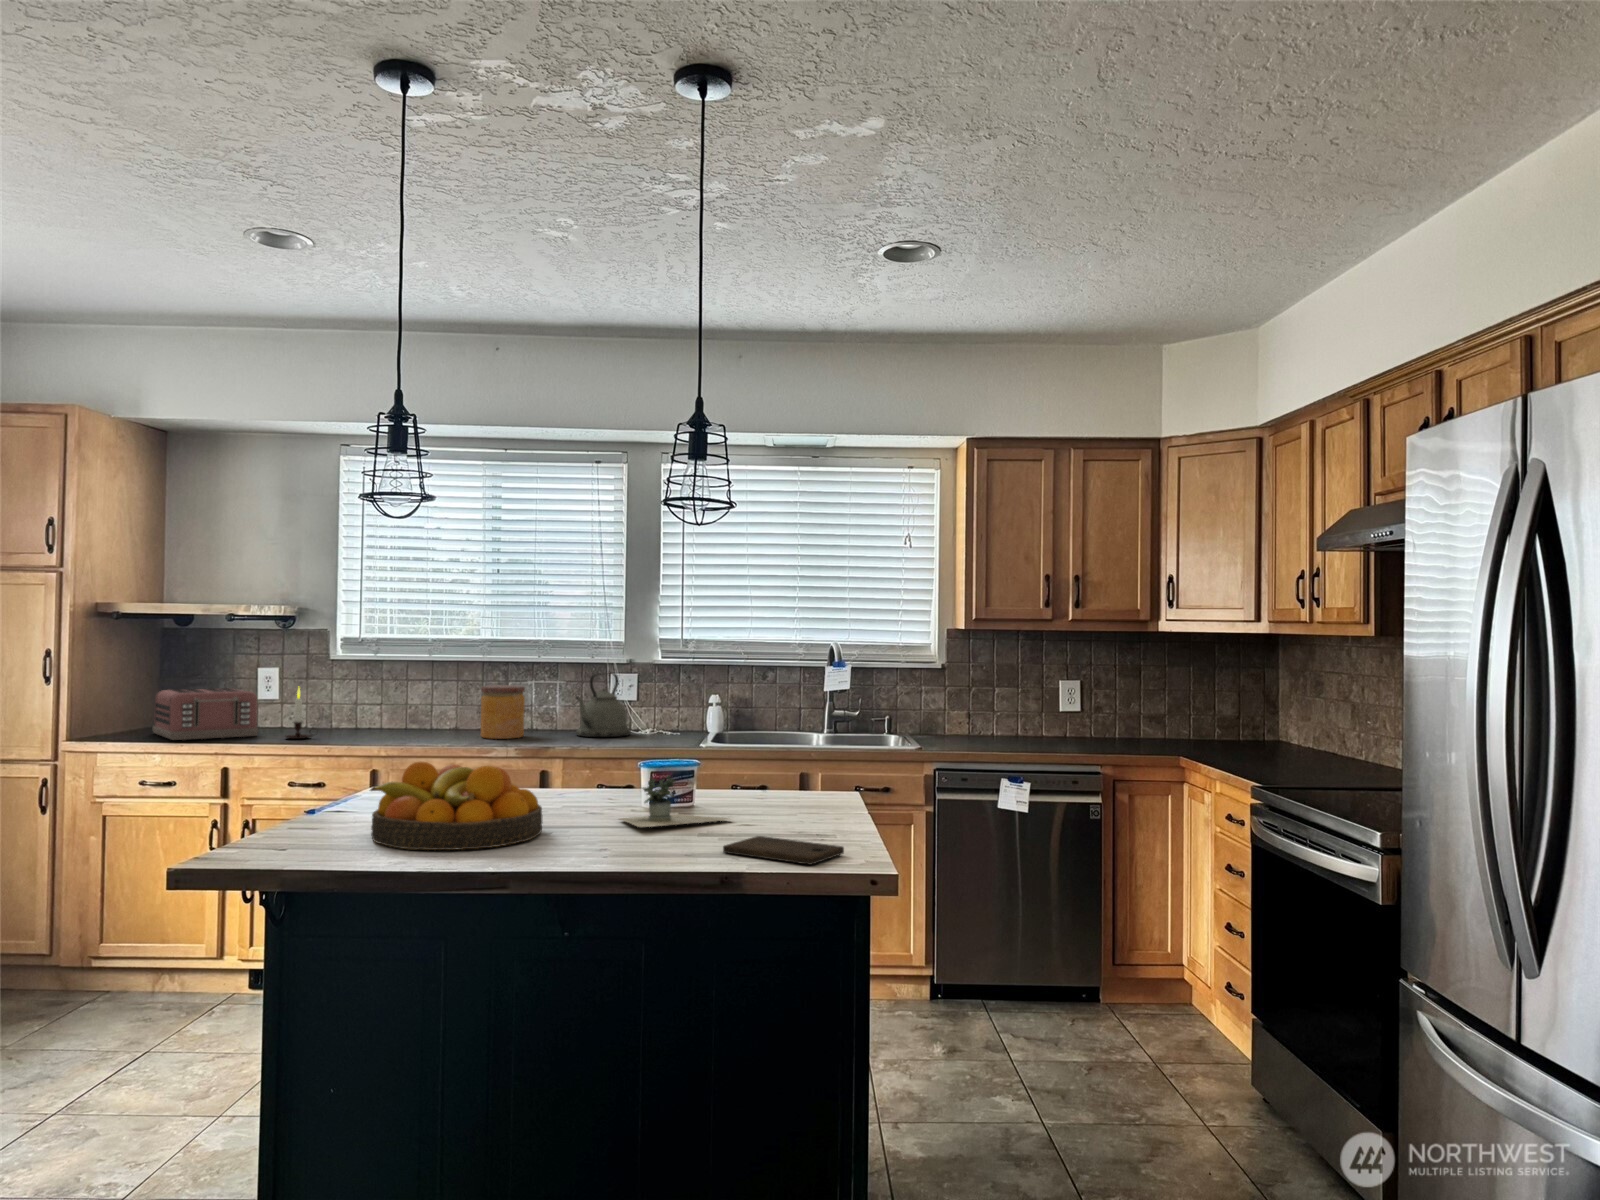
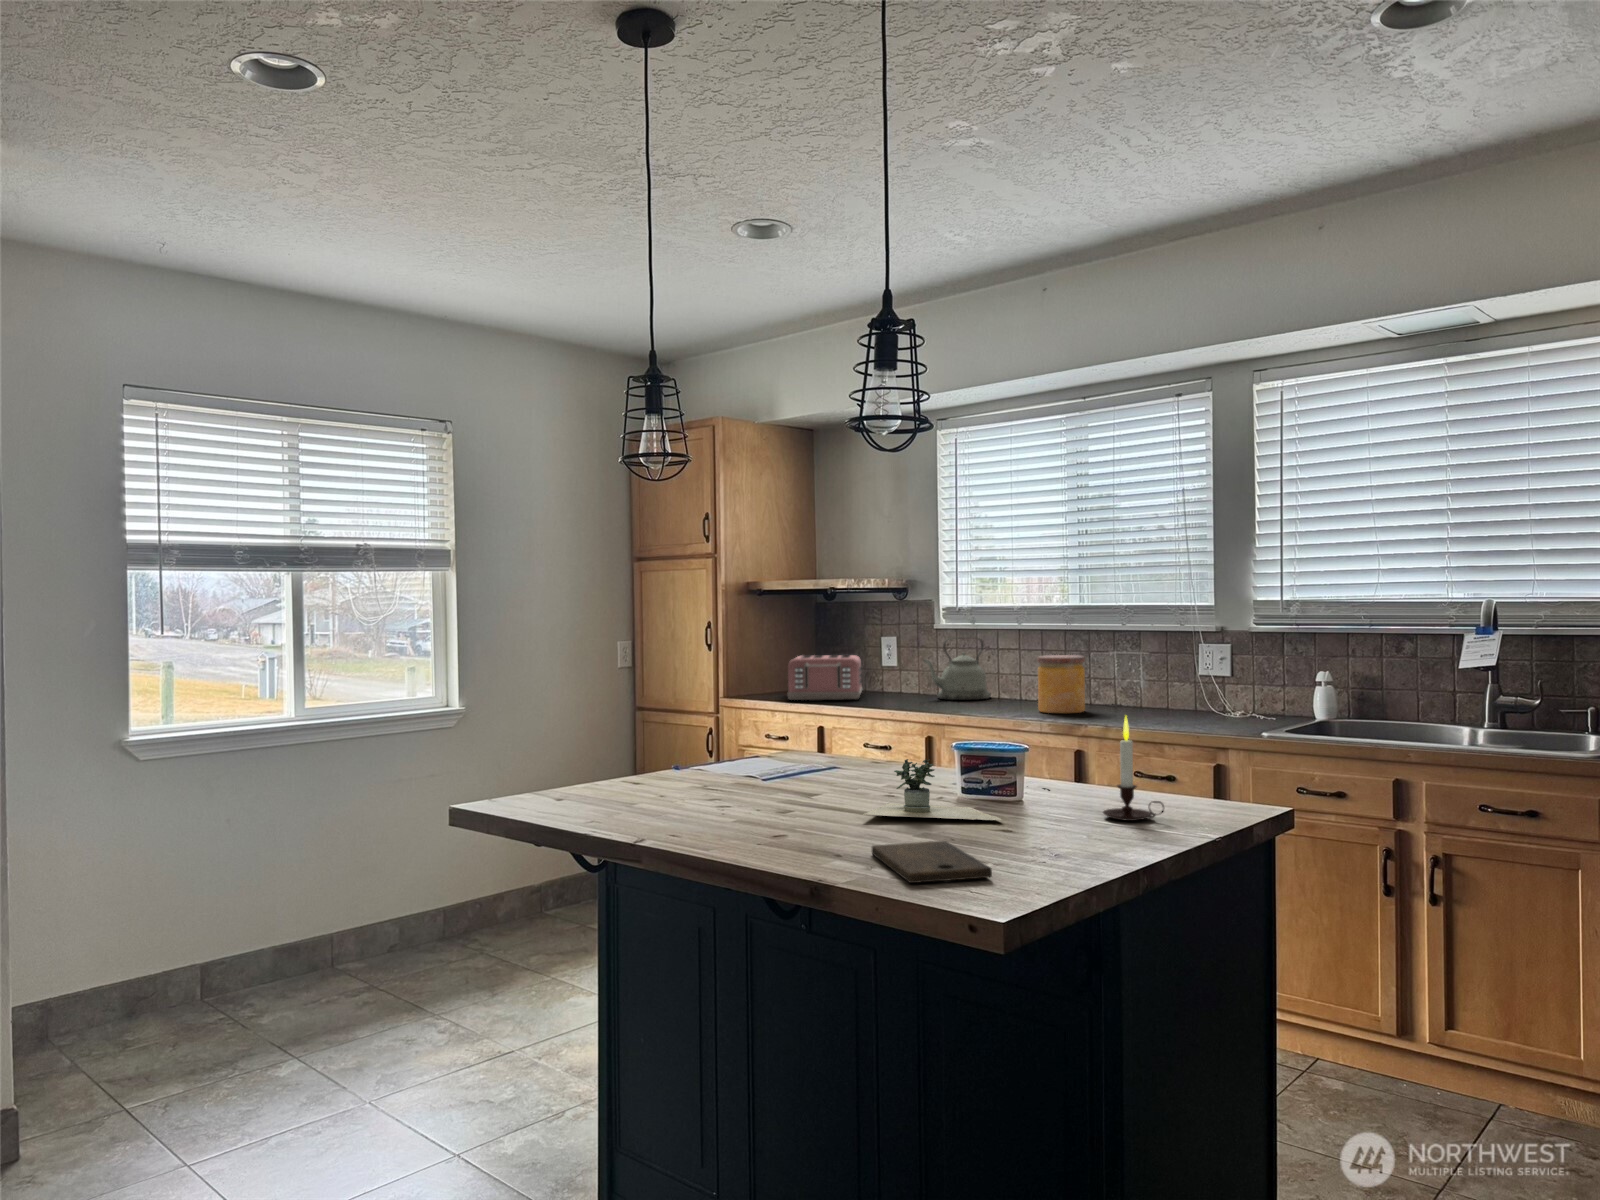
kettle: present [576,674,631,737] -> present [924,640,991,700]
candle: present [285,688,312,739] -> present [1103,716,1164,821]
fruit bowl: present [370,762,542,850] -> none [629,725,794,815]

